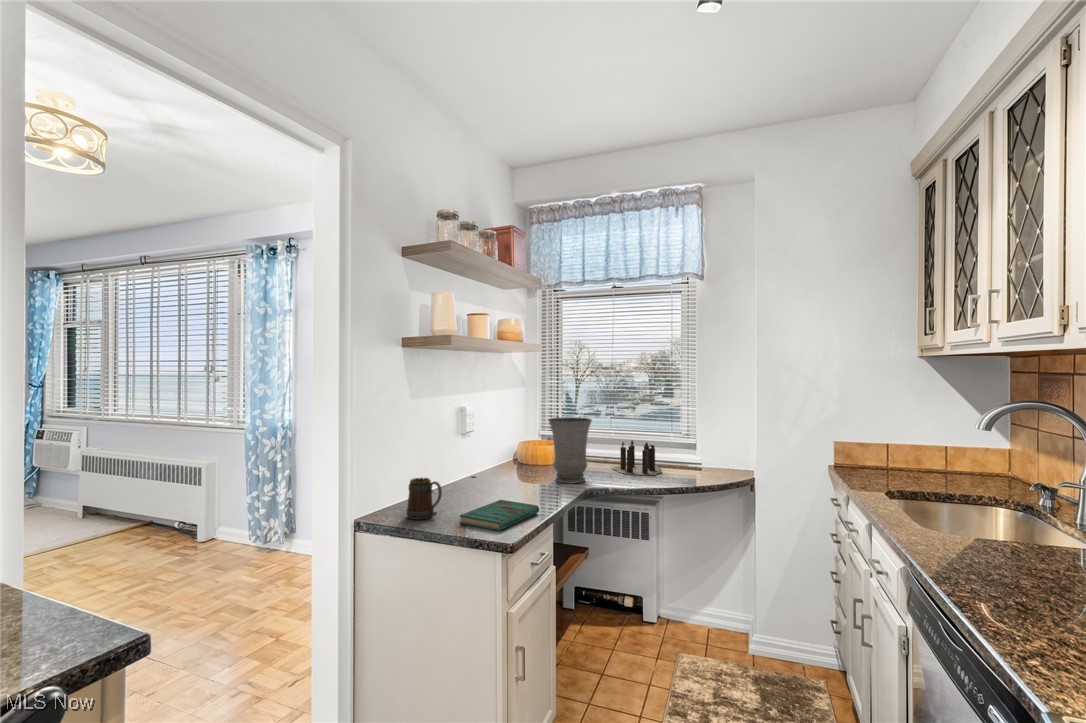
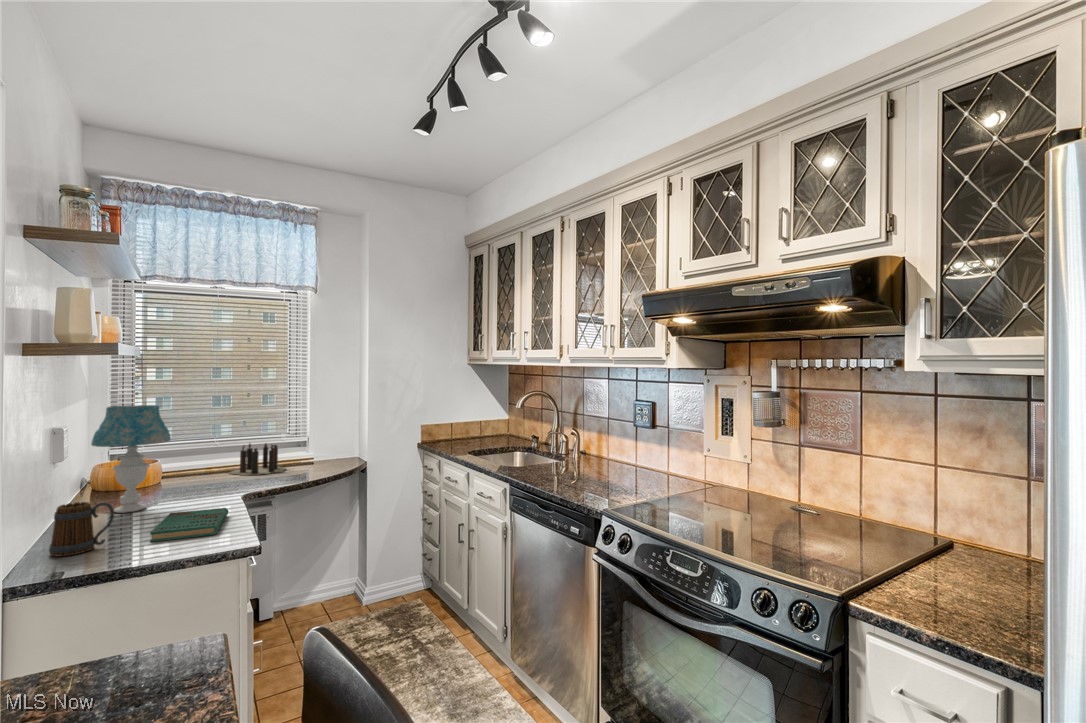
table lamp: none [475,400,528,491] -> present [91,405,171,513]
vase: present [549,417,592,484] -> none [176,422,232,493]

